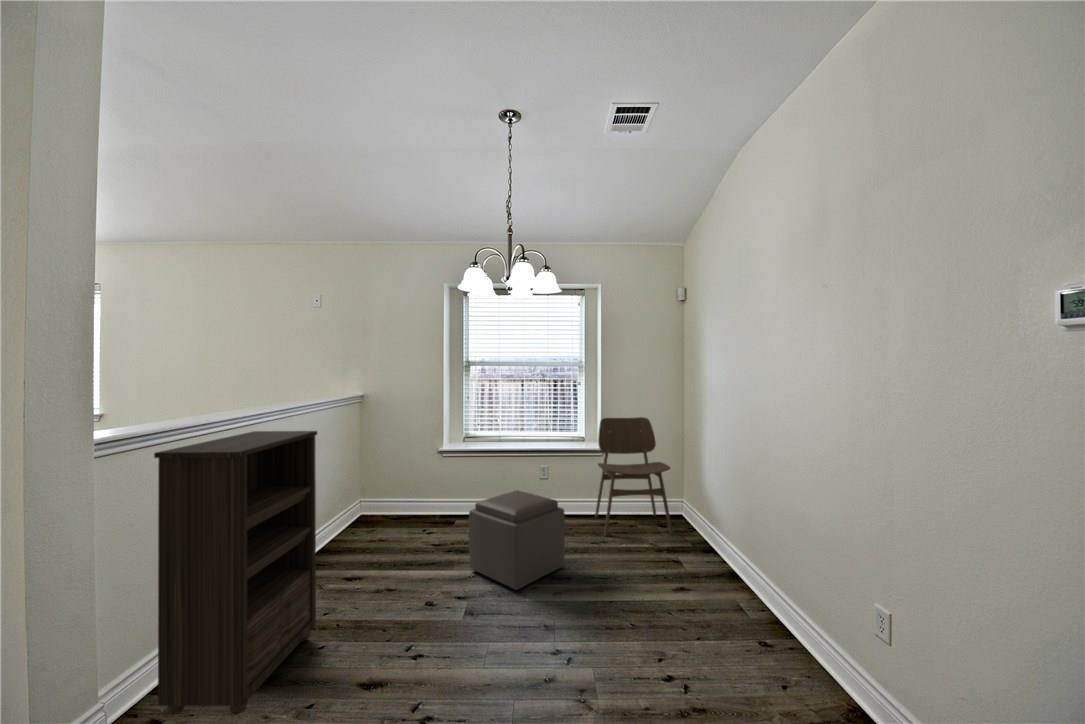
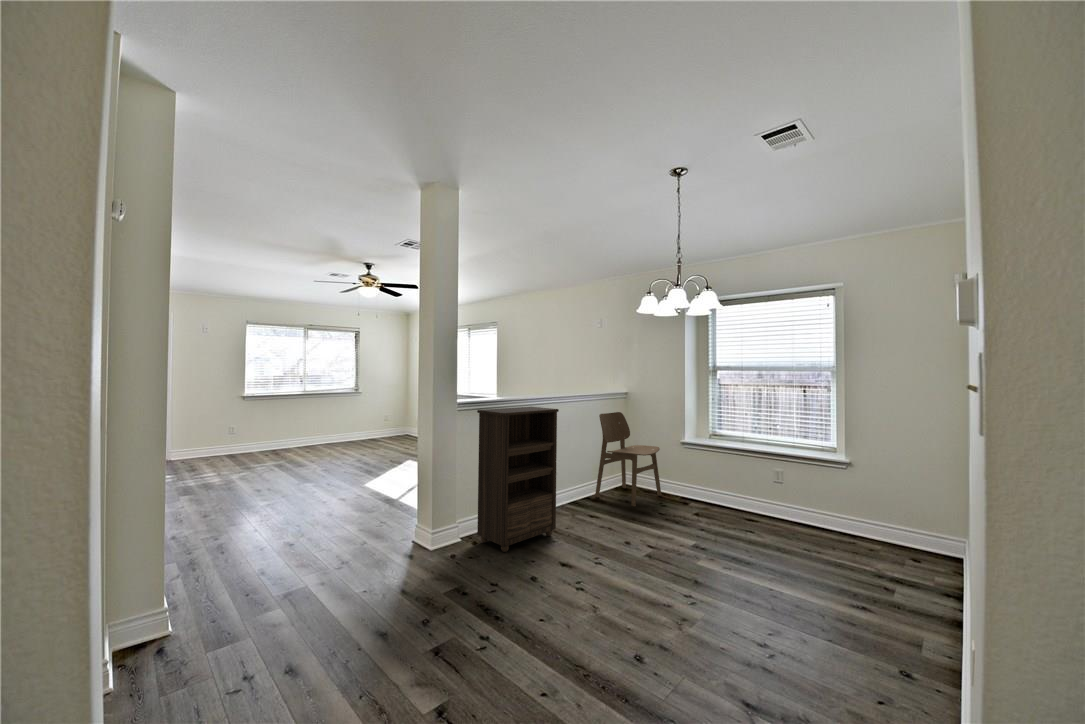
dining chair: present [595,417,673,536] -> present [595,412,661,507]
ottoman: present [469,490,565,590] -> none [672,480,754,556]

